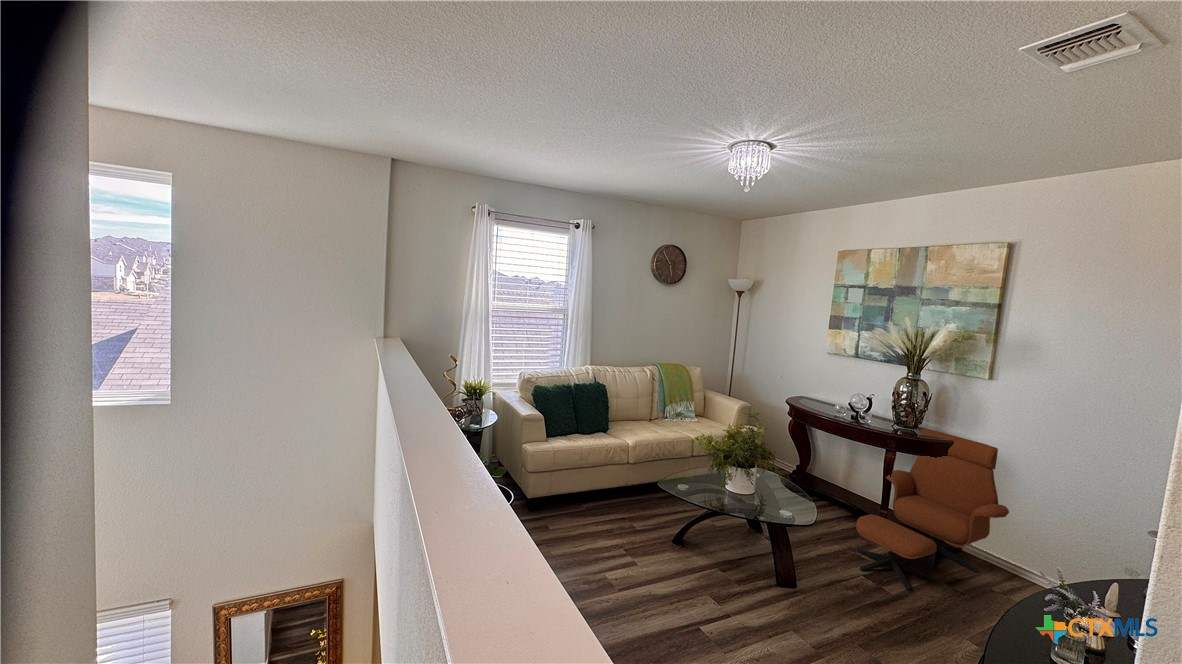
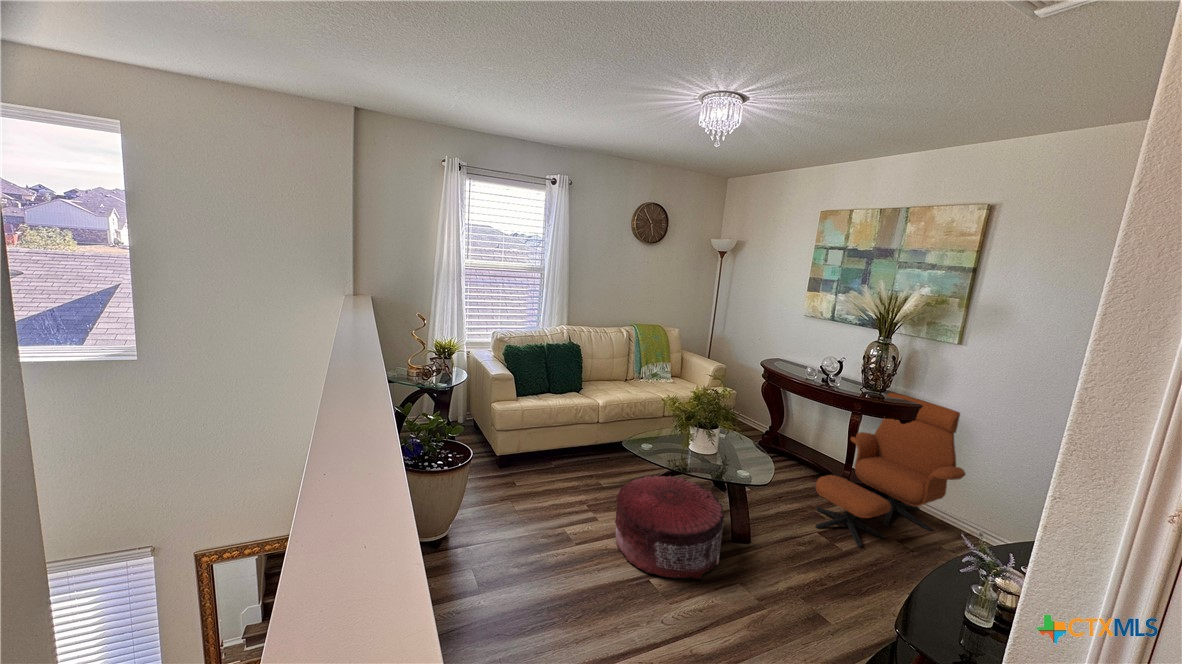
pouf: none [658,516,772,625] -> present [615,475,724,578]

